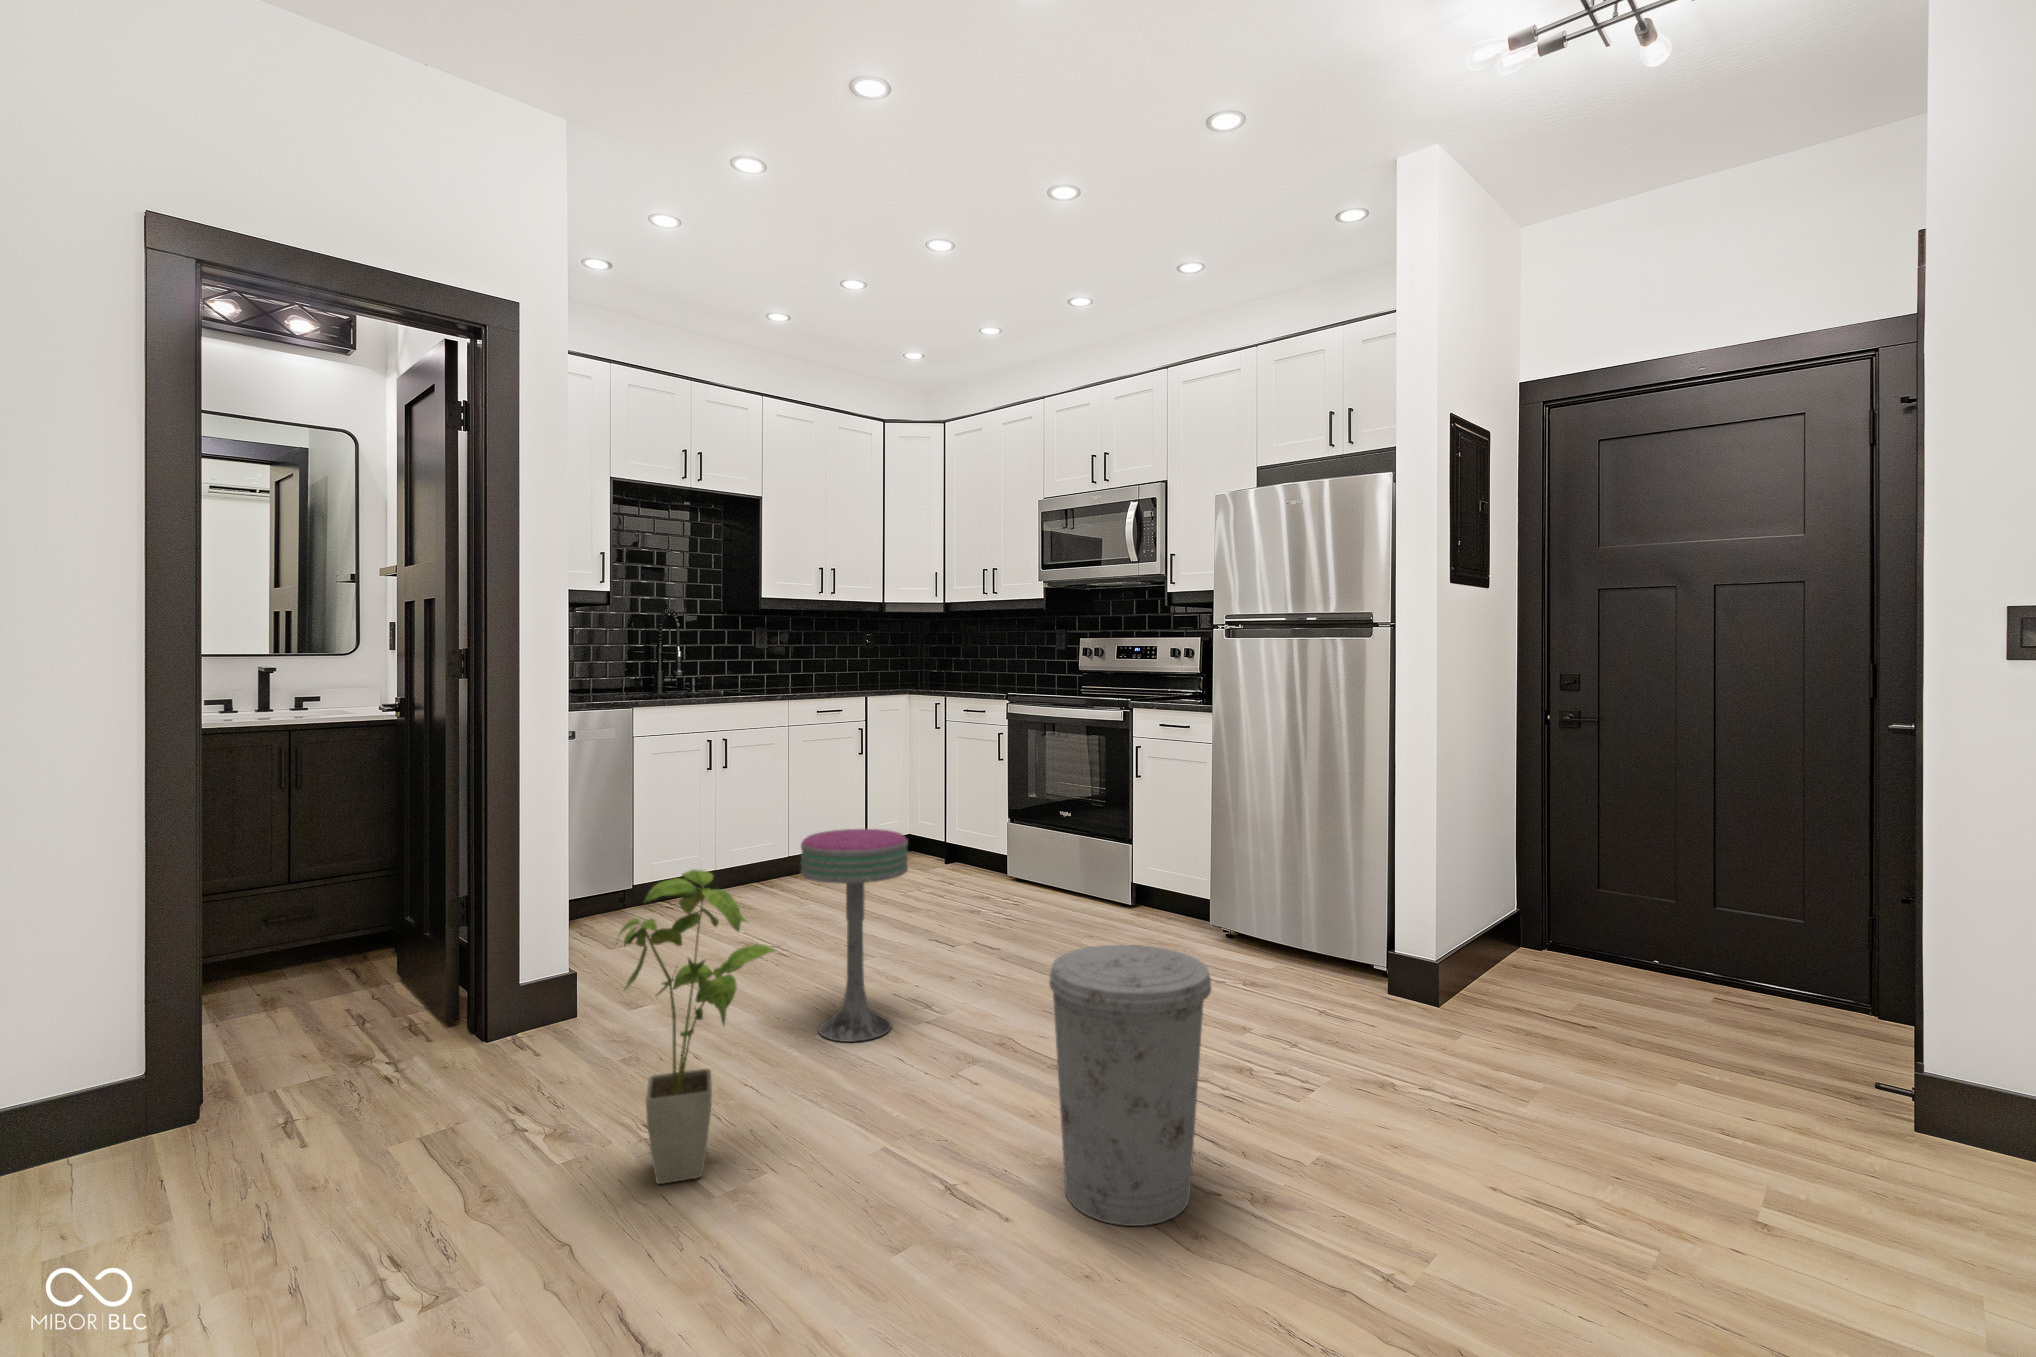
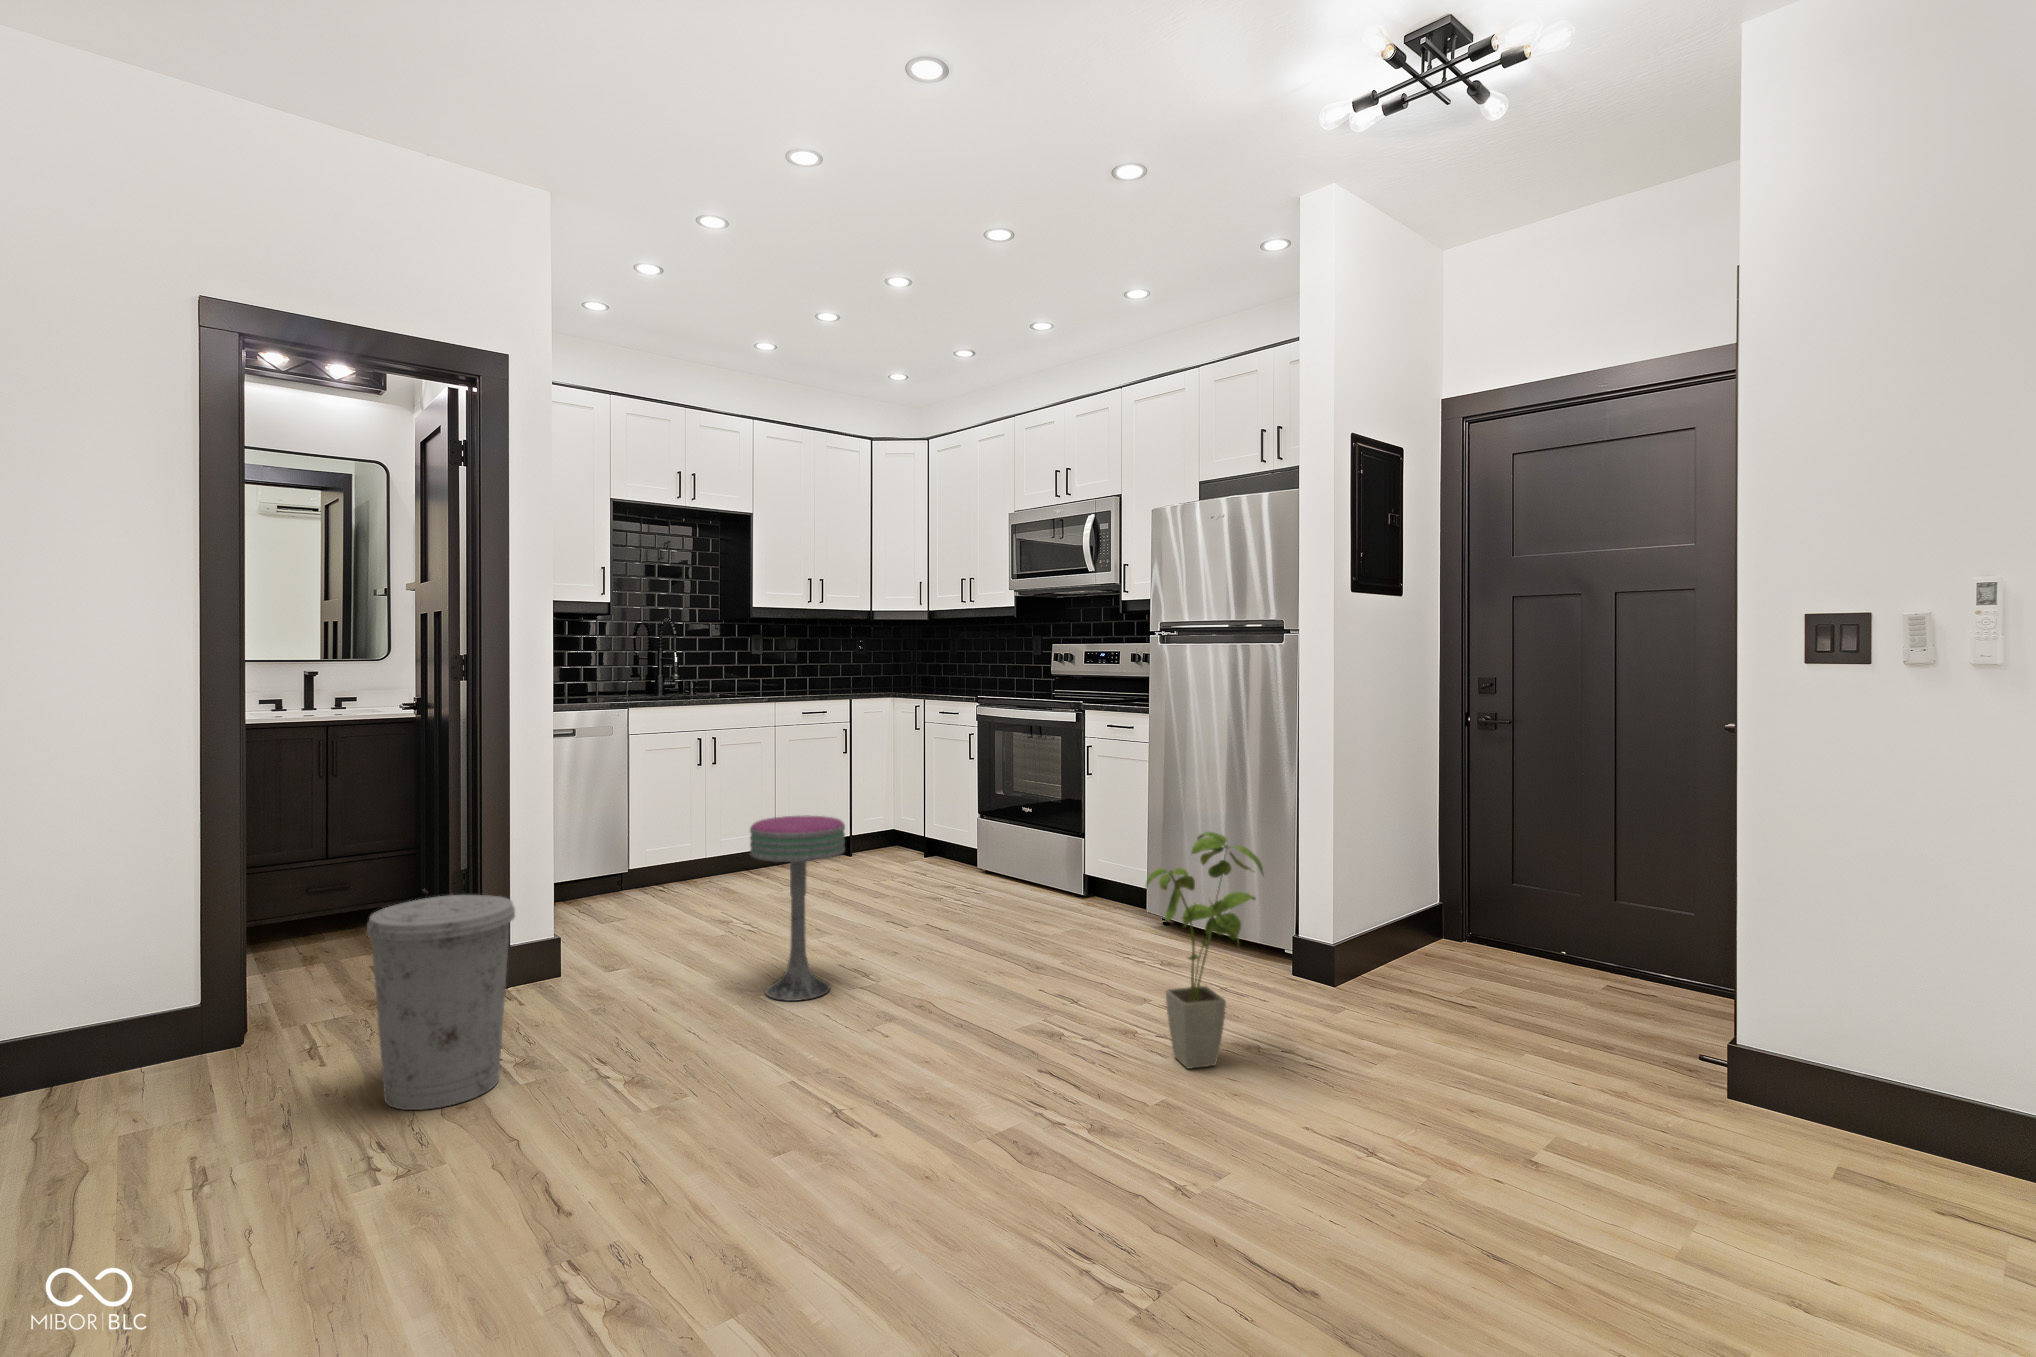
house plant: present [620,869,779,1184] -> present [1146,832,1263,1068]
trash can: present [1049,945,1211,1226] -> present [367,895,515,1110]

